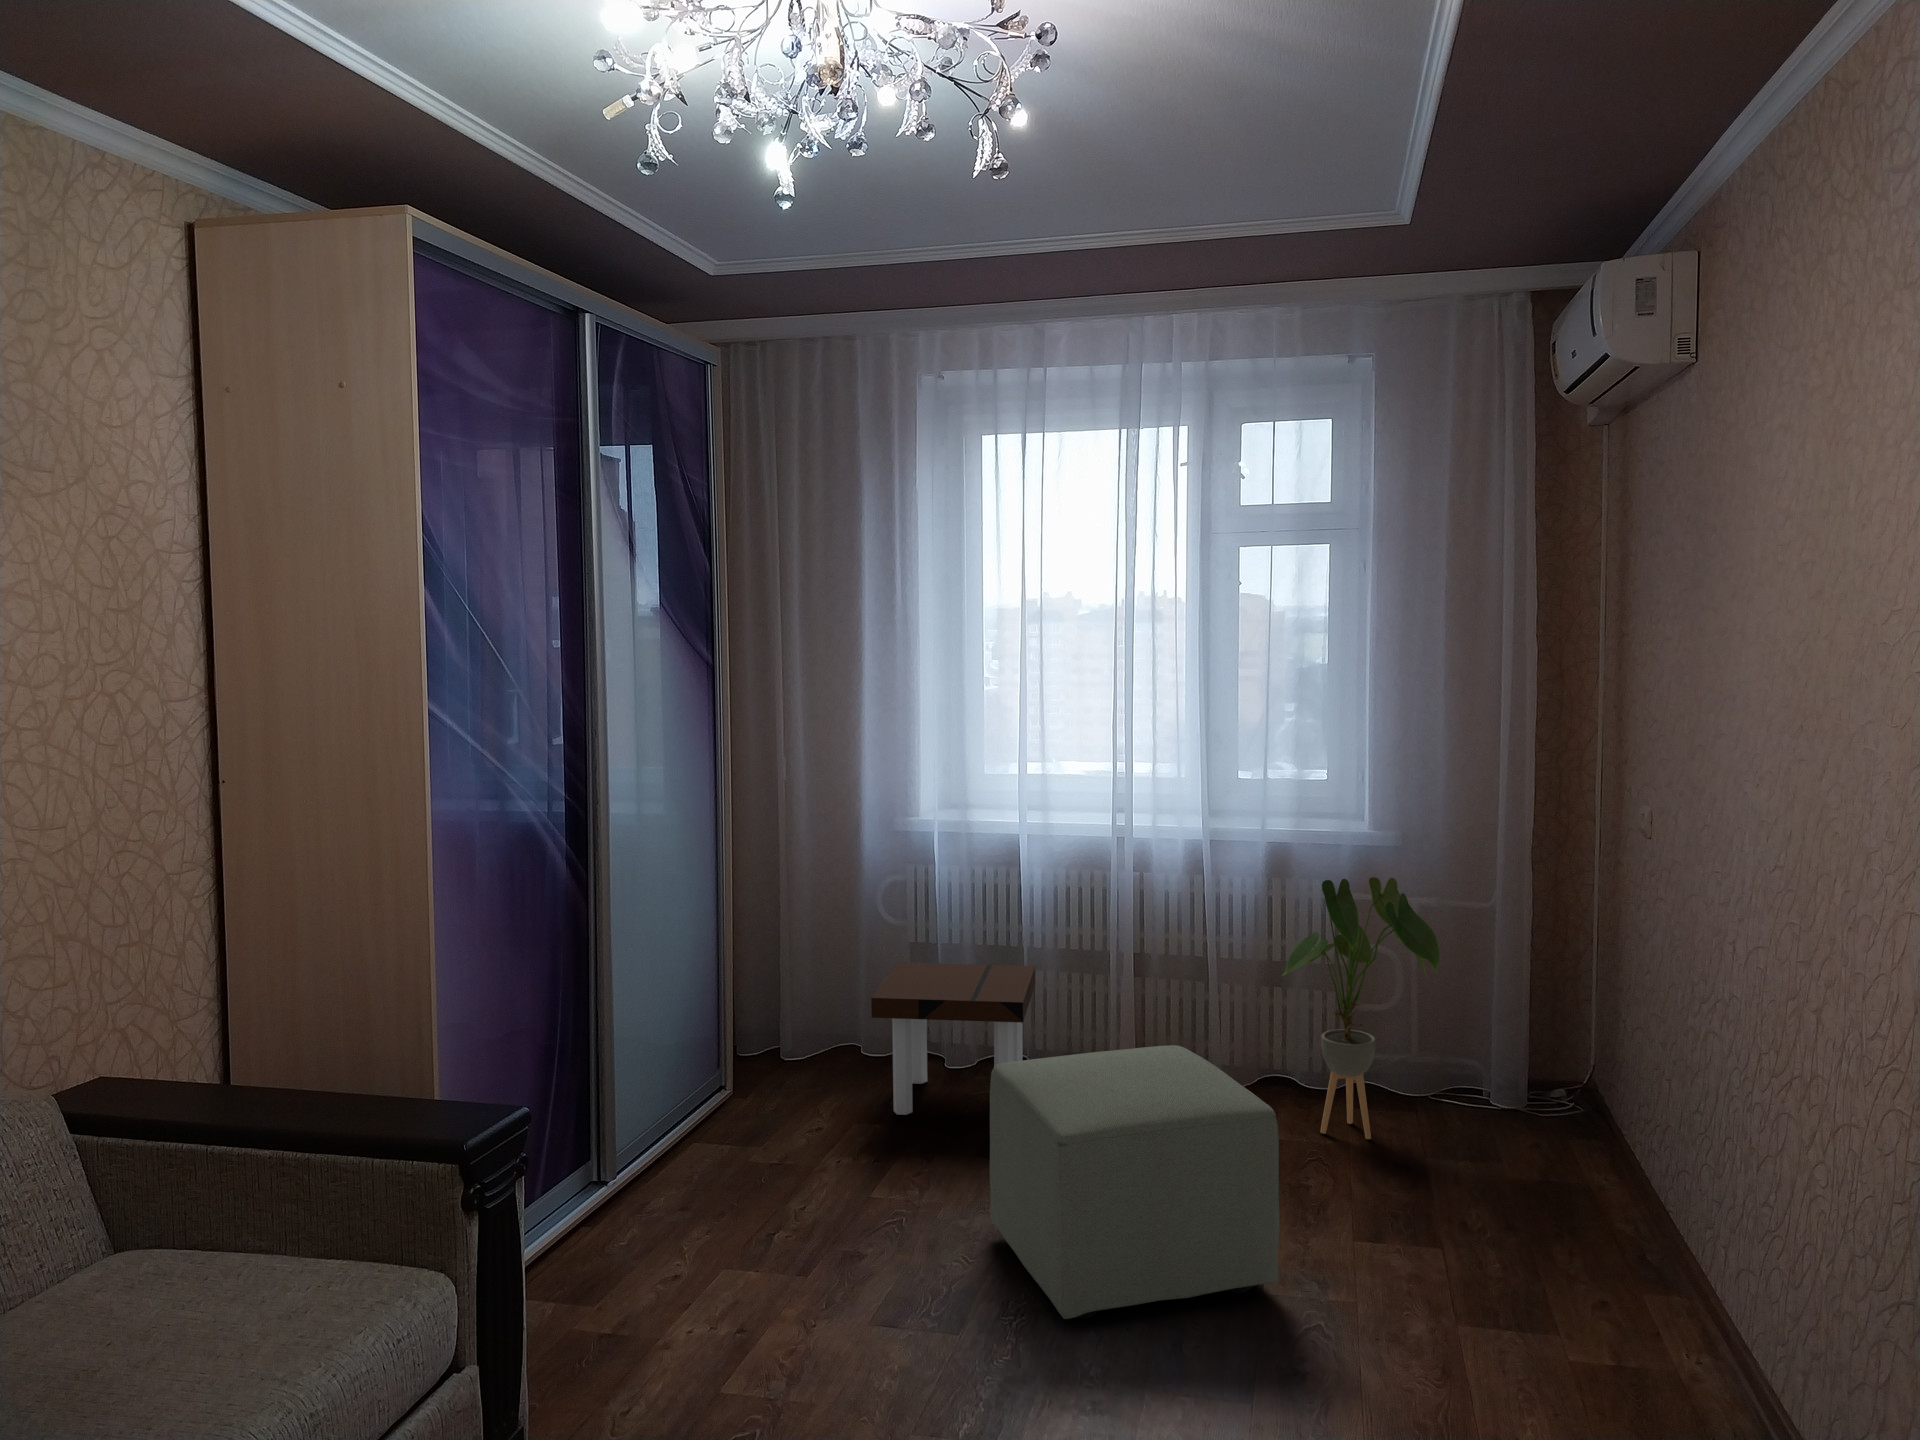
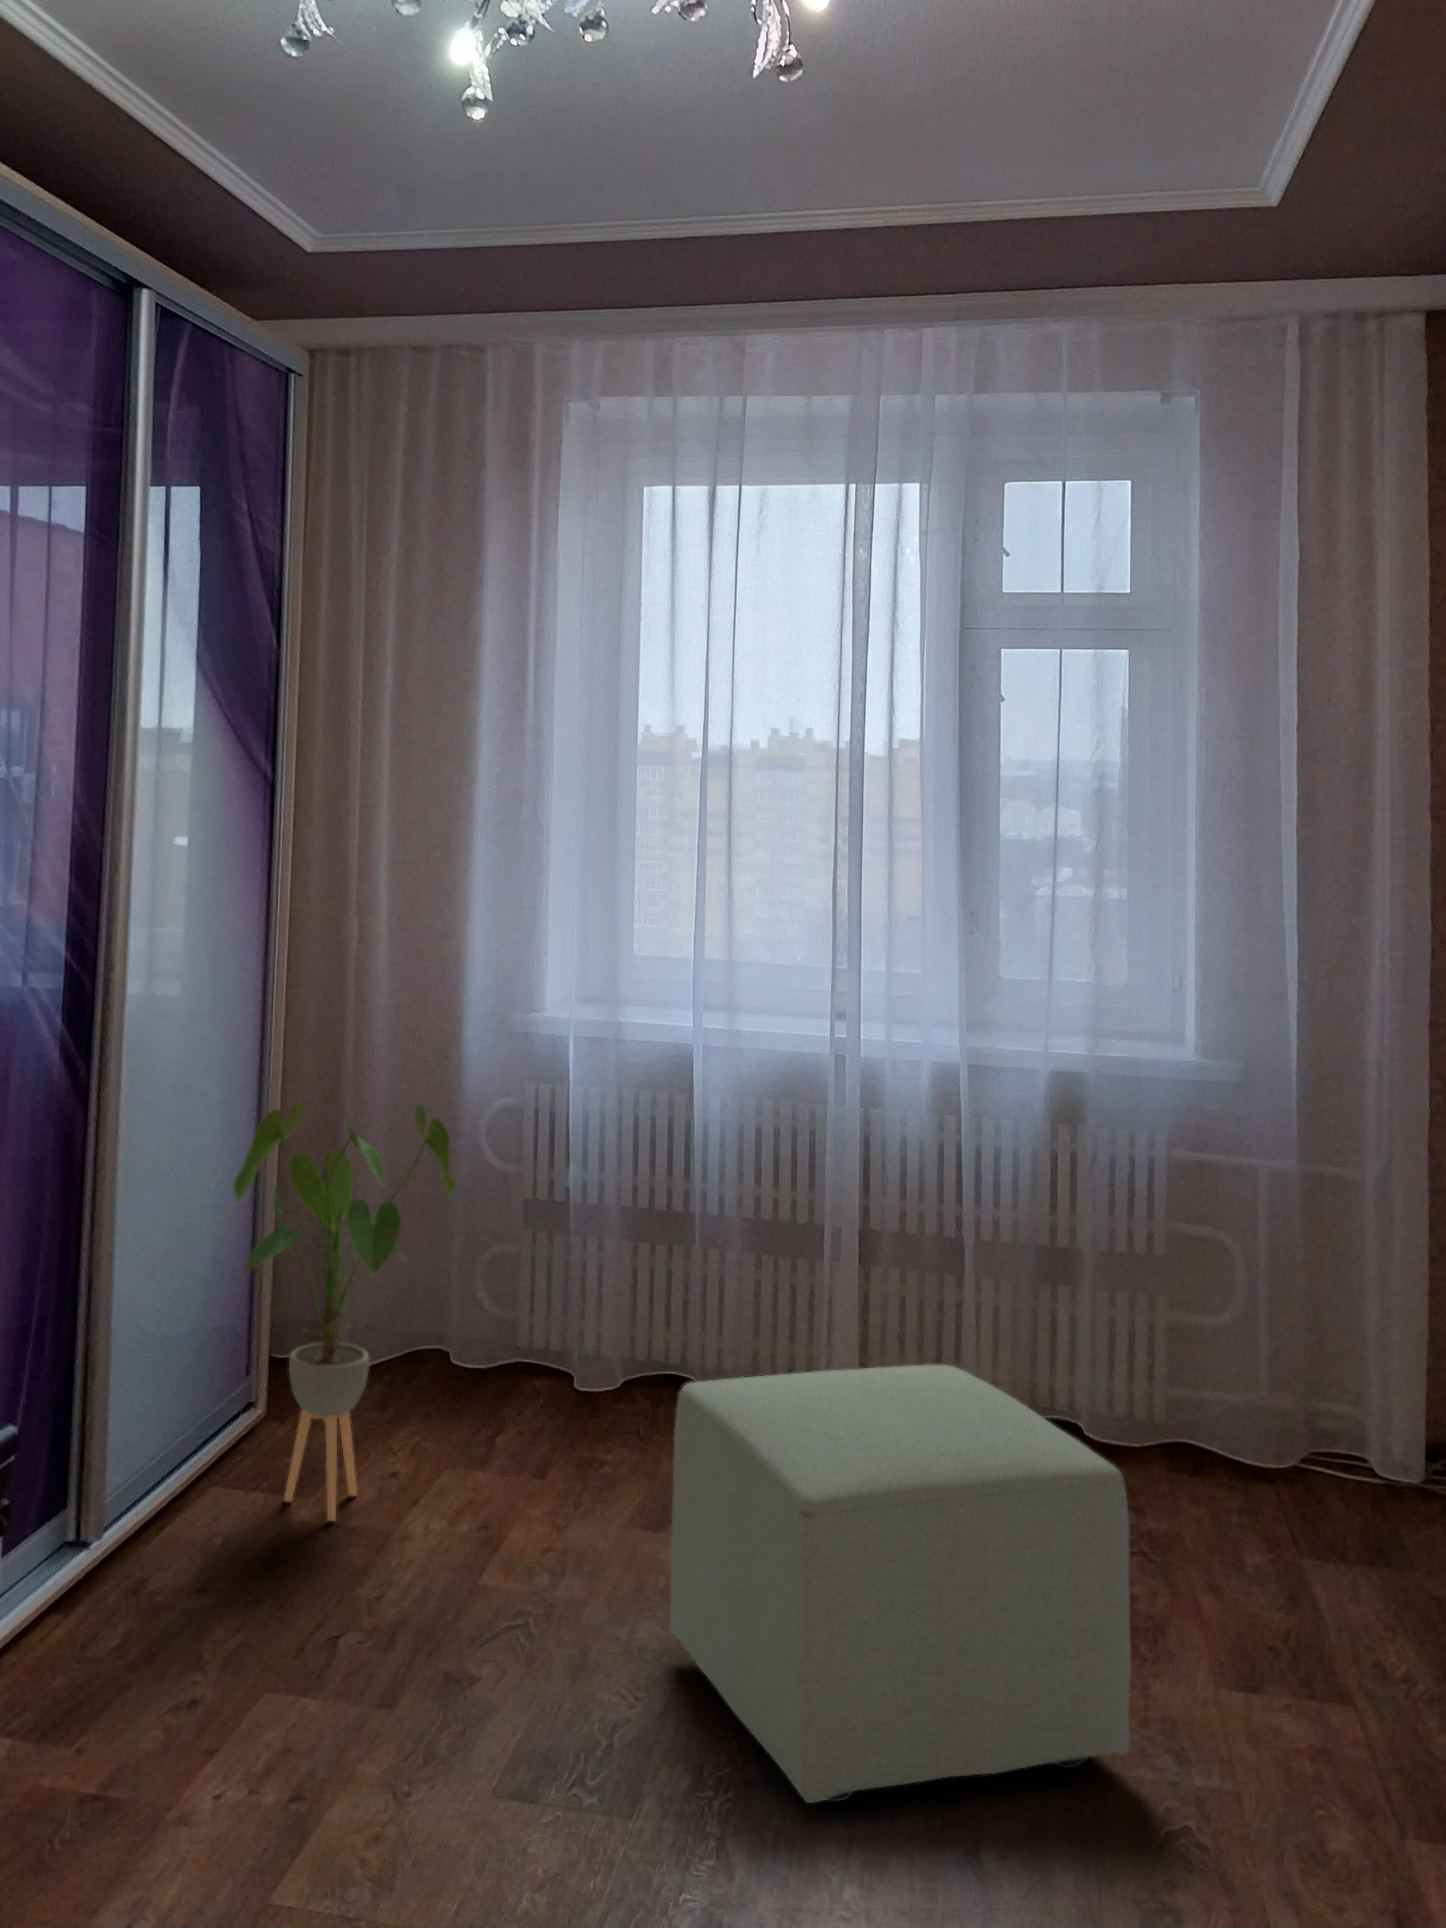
house plant: present [1282,877,1440,1139] -> present [233,1102,456,1521]
side table: present [871,963,1035,1115] -> none [476,1227,706,1470]

